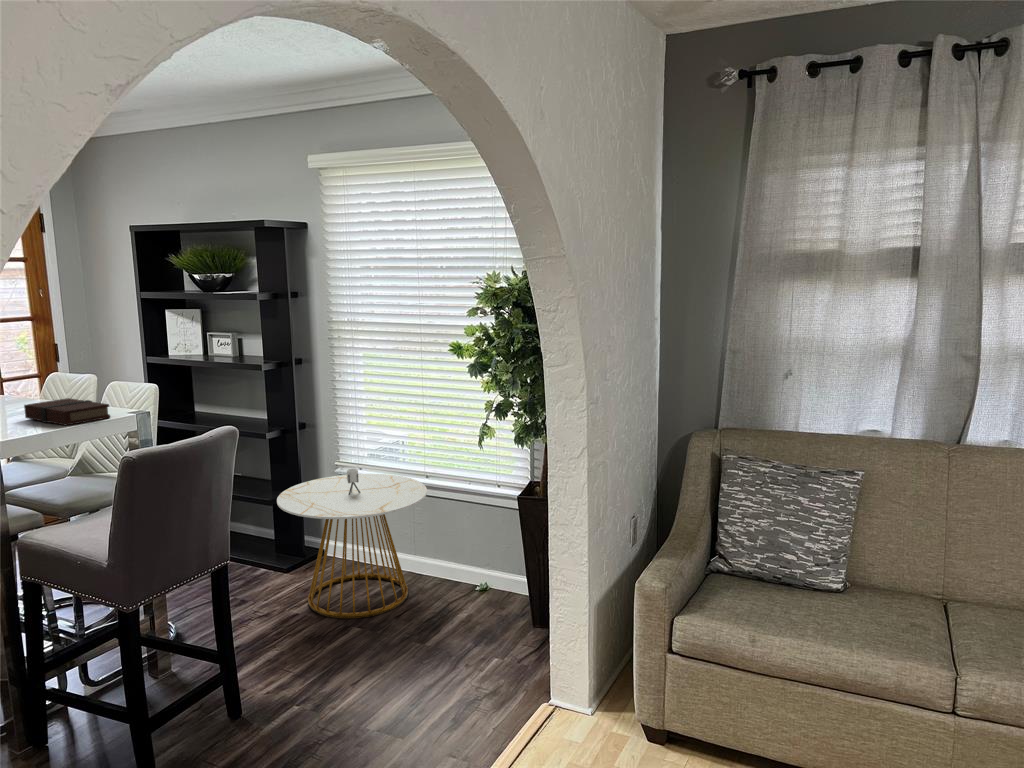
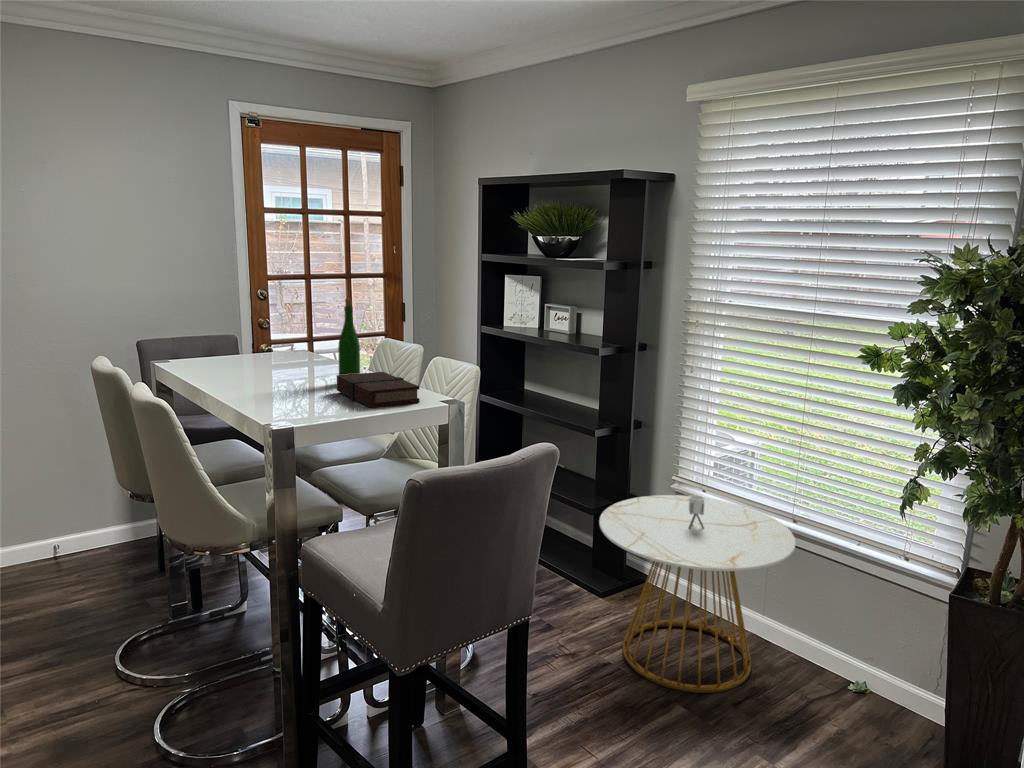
wine bottle: none [19,337,44,414] -> present [338,298,360,375]

